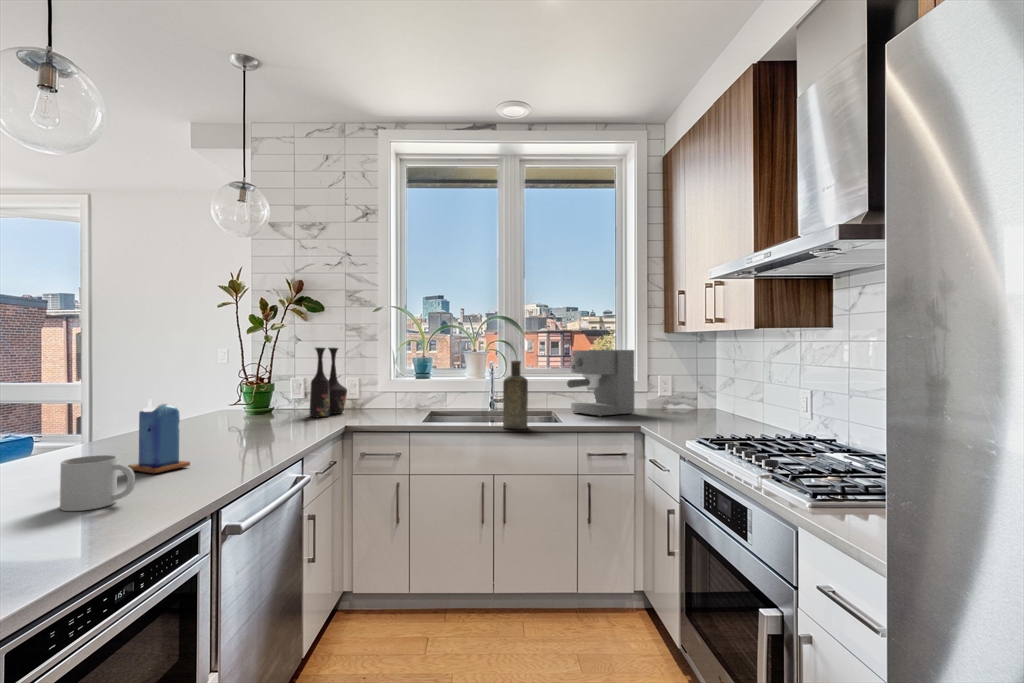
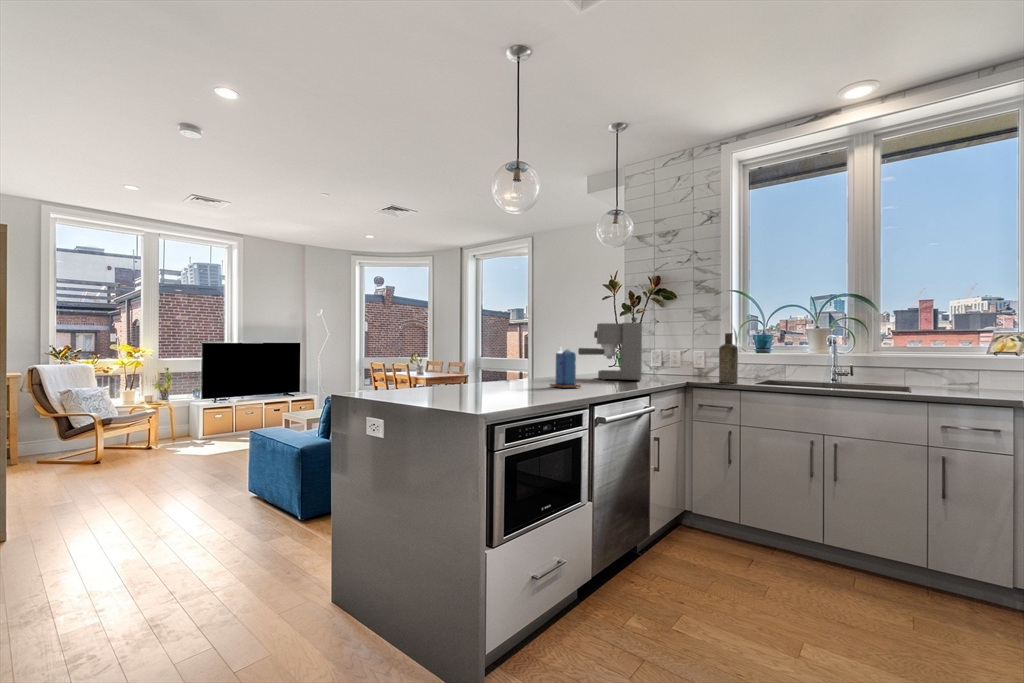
vase: present [310,347,347,417] -> none [664,325,694,379]
coffee maker: present [567,350,634,417] -> present [578,323,642,381]
bottle: present [503,361,528,429] -> present [719,333,738,383]
mug: present [60,455,135,511] -> none [522,369,553,394]

